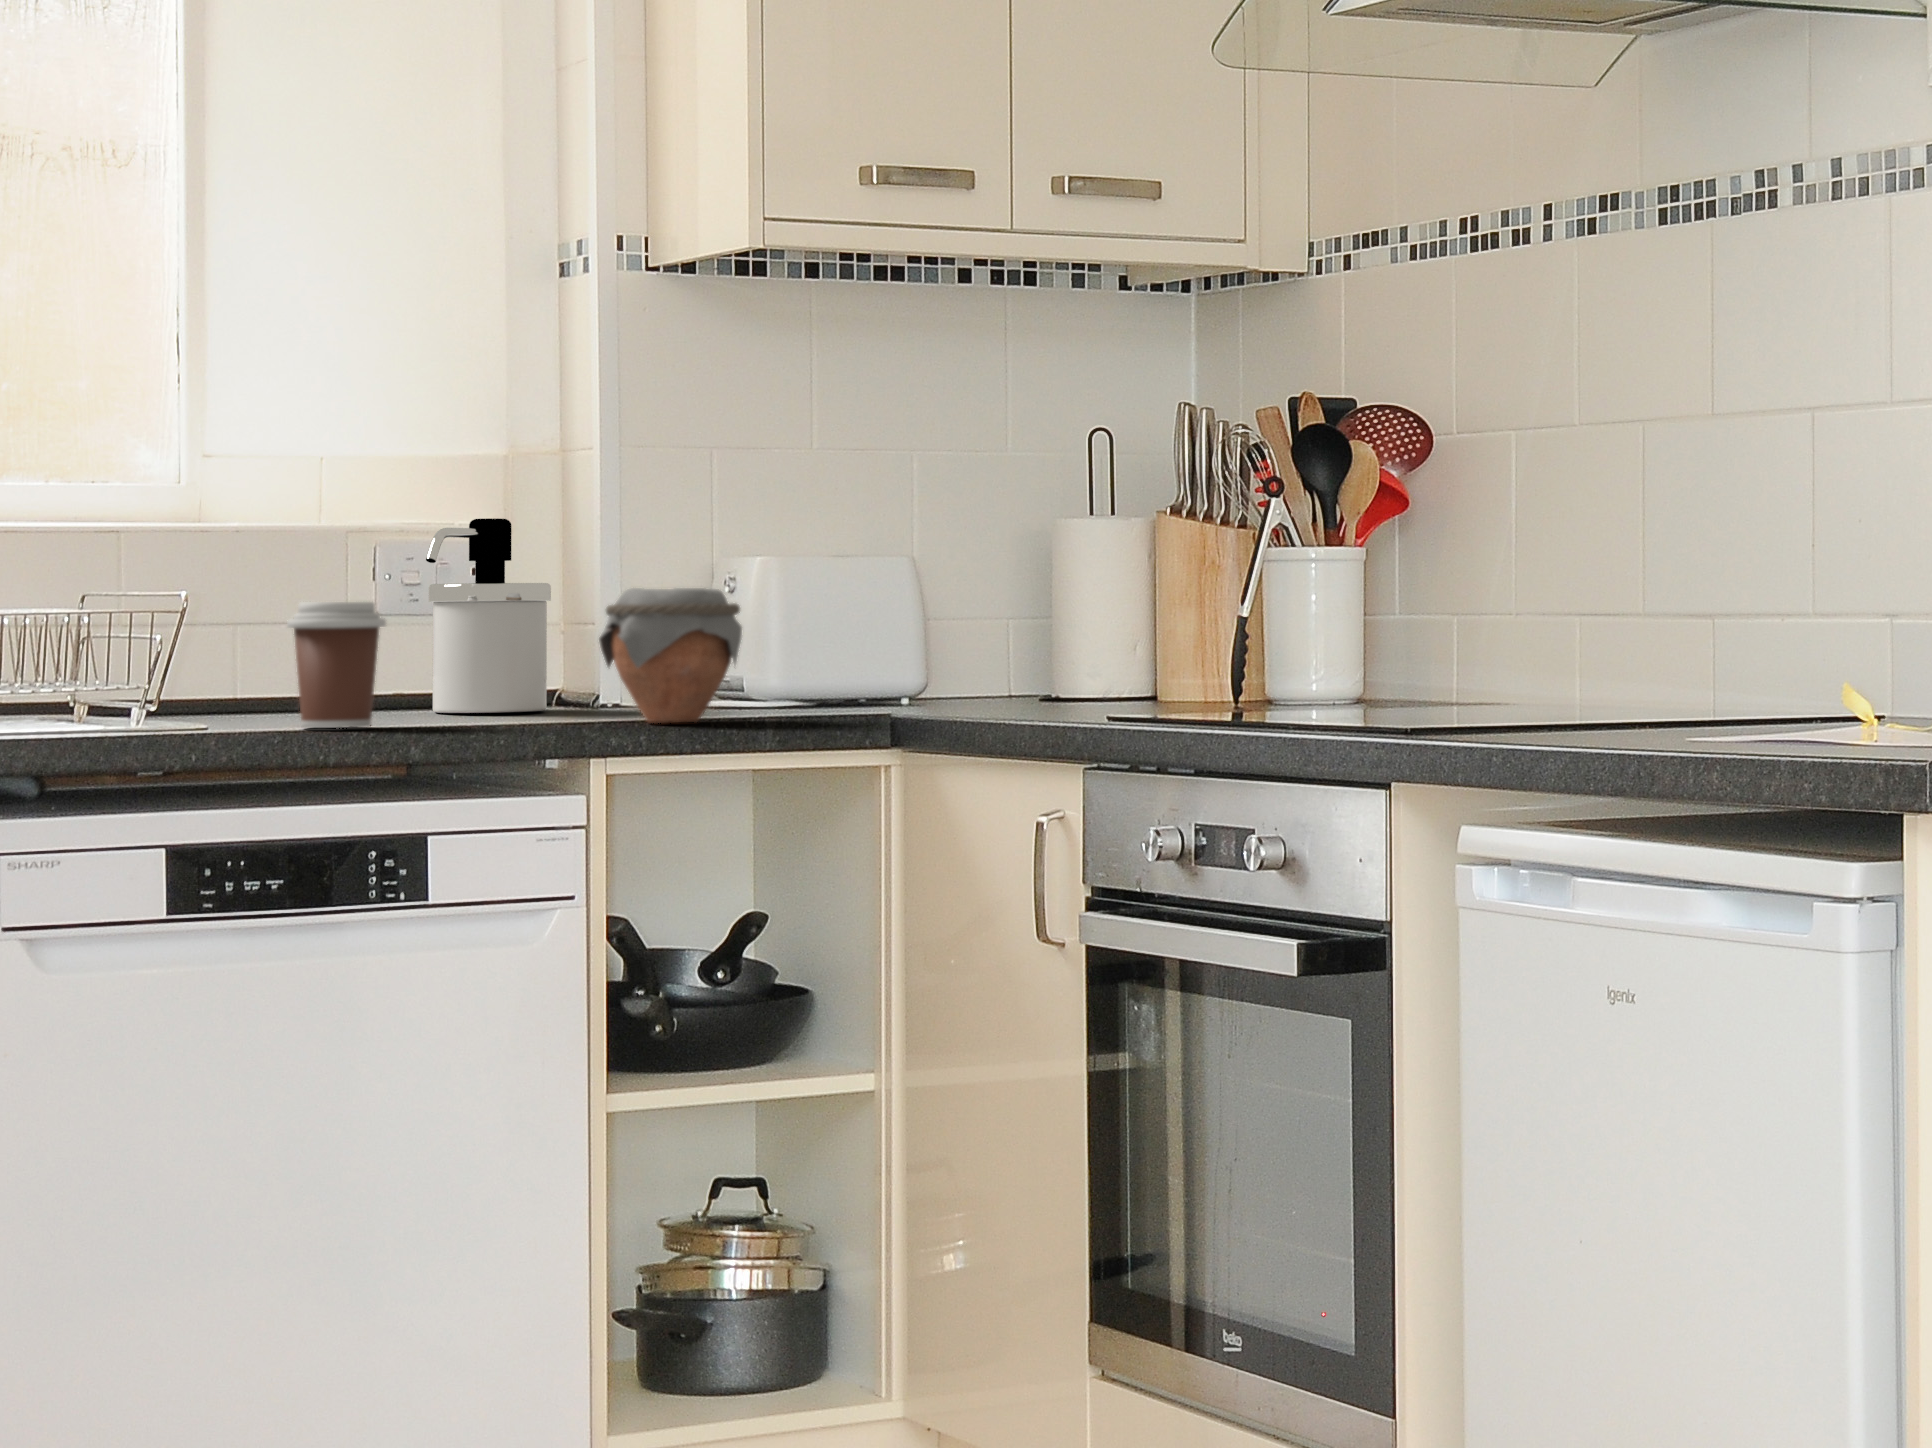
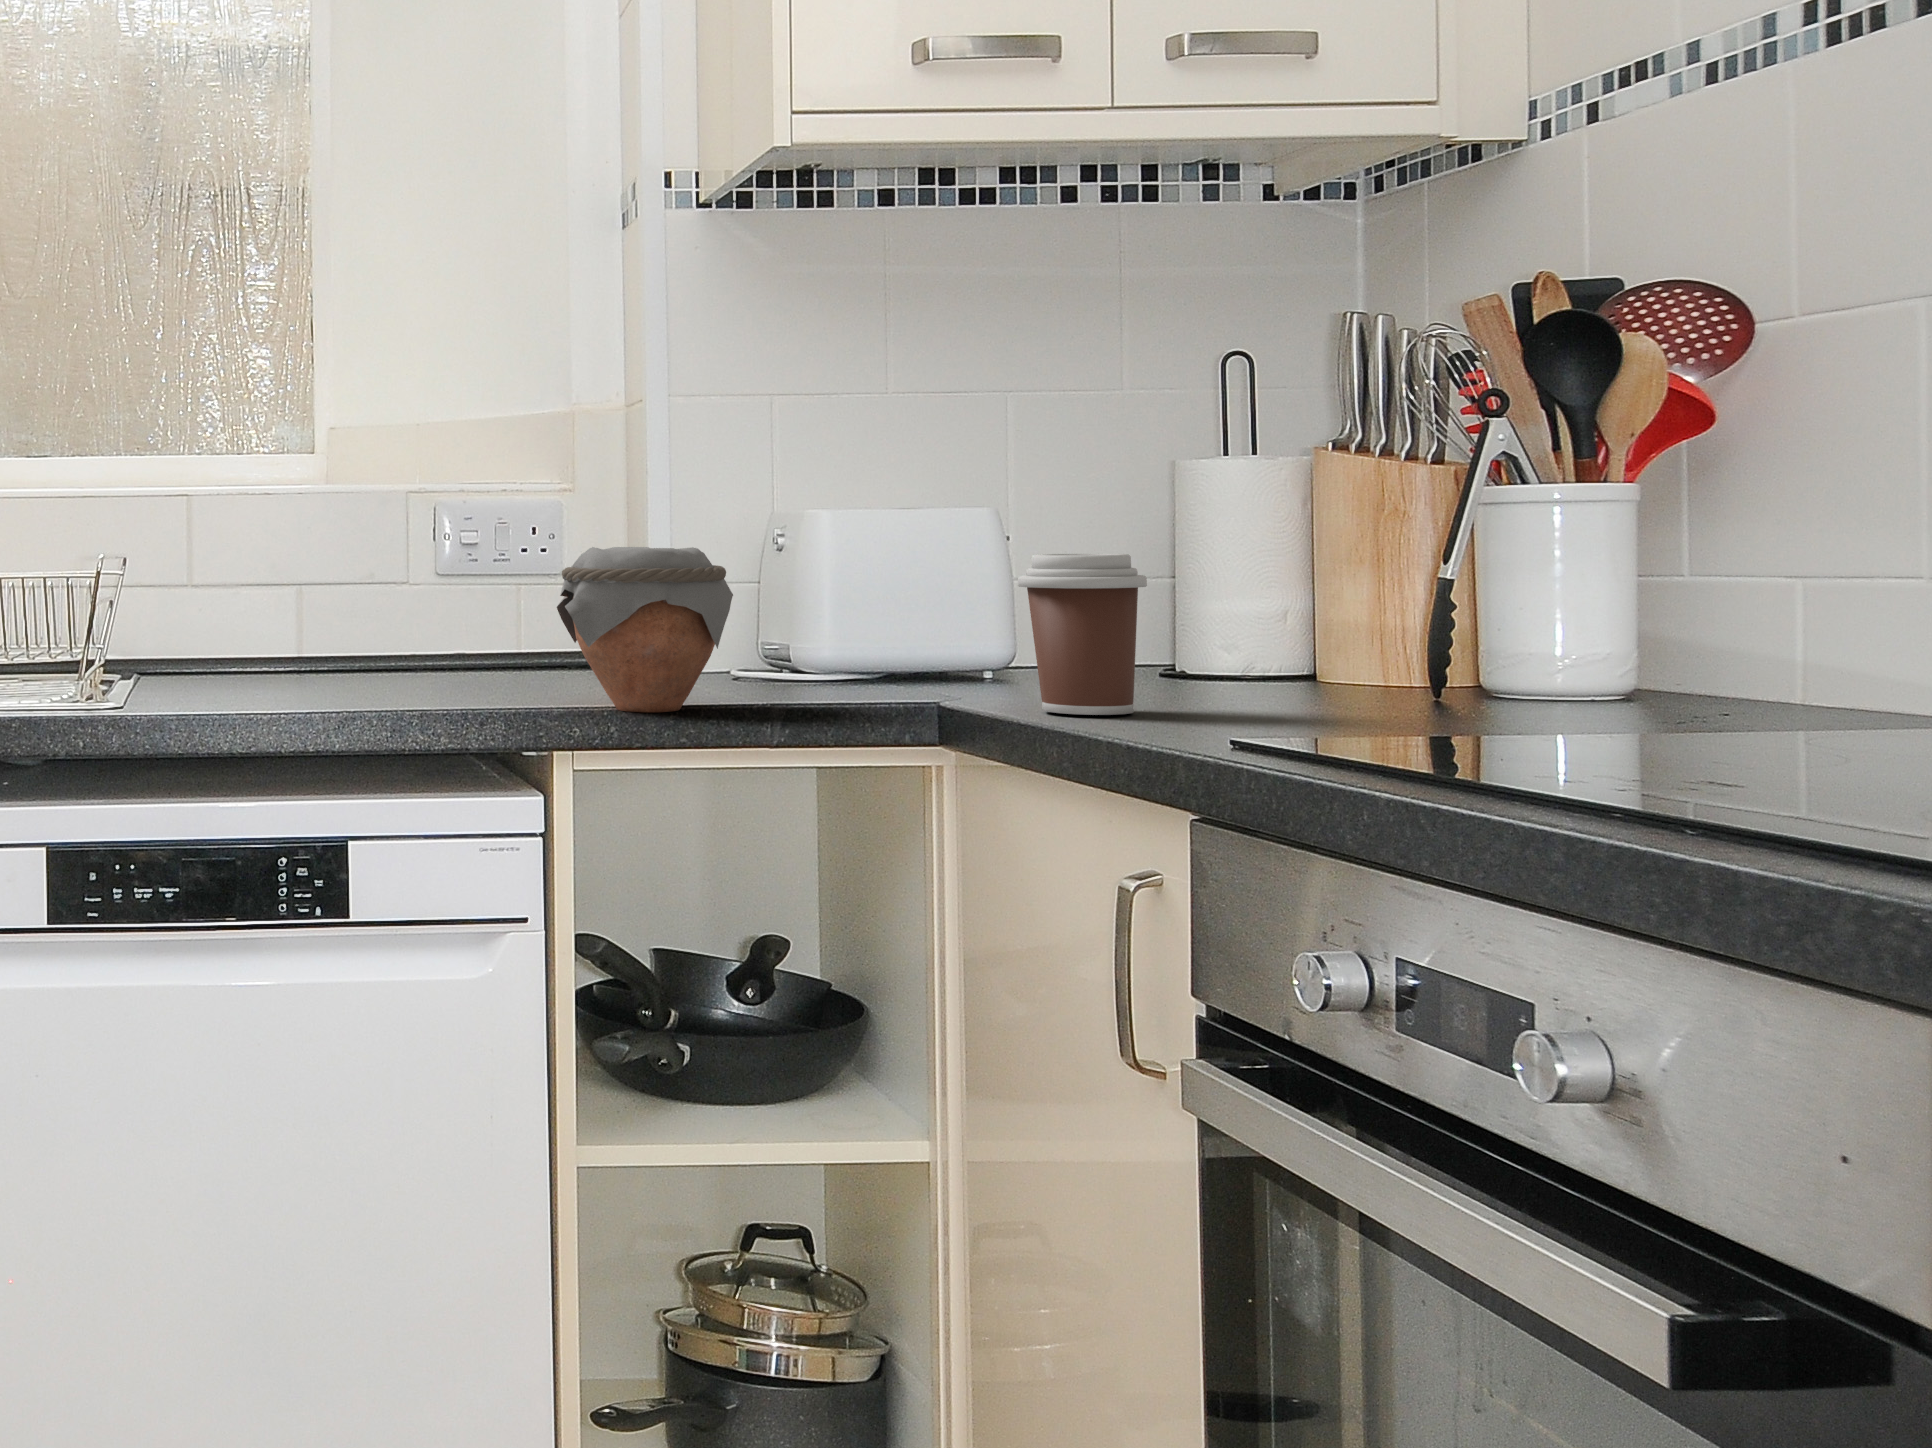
soap dispenser: present [426,518,551,713] -> none [391,467,551,681]
coffee cup: present [287,602,386,728] -> present [1018,554,1147,715]

